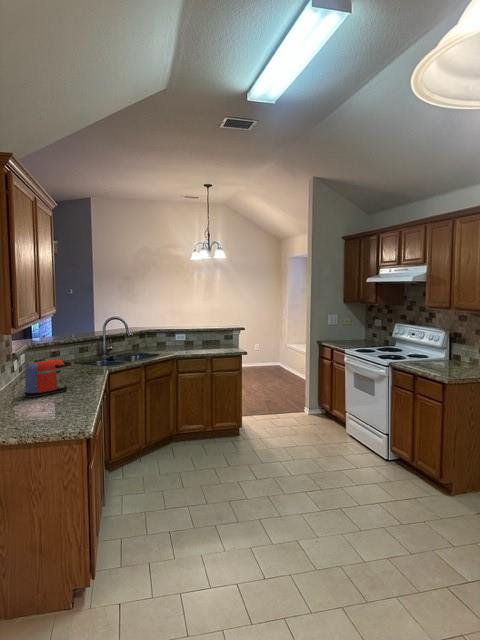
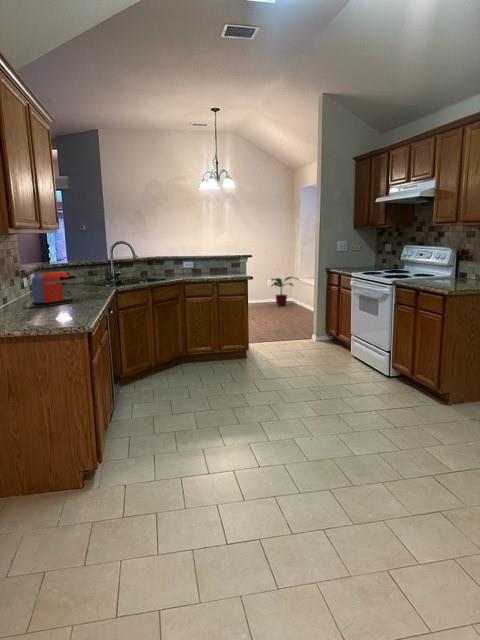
potted plant: none [259,343,288,373] -> present [272,277,298,306]

